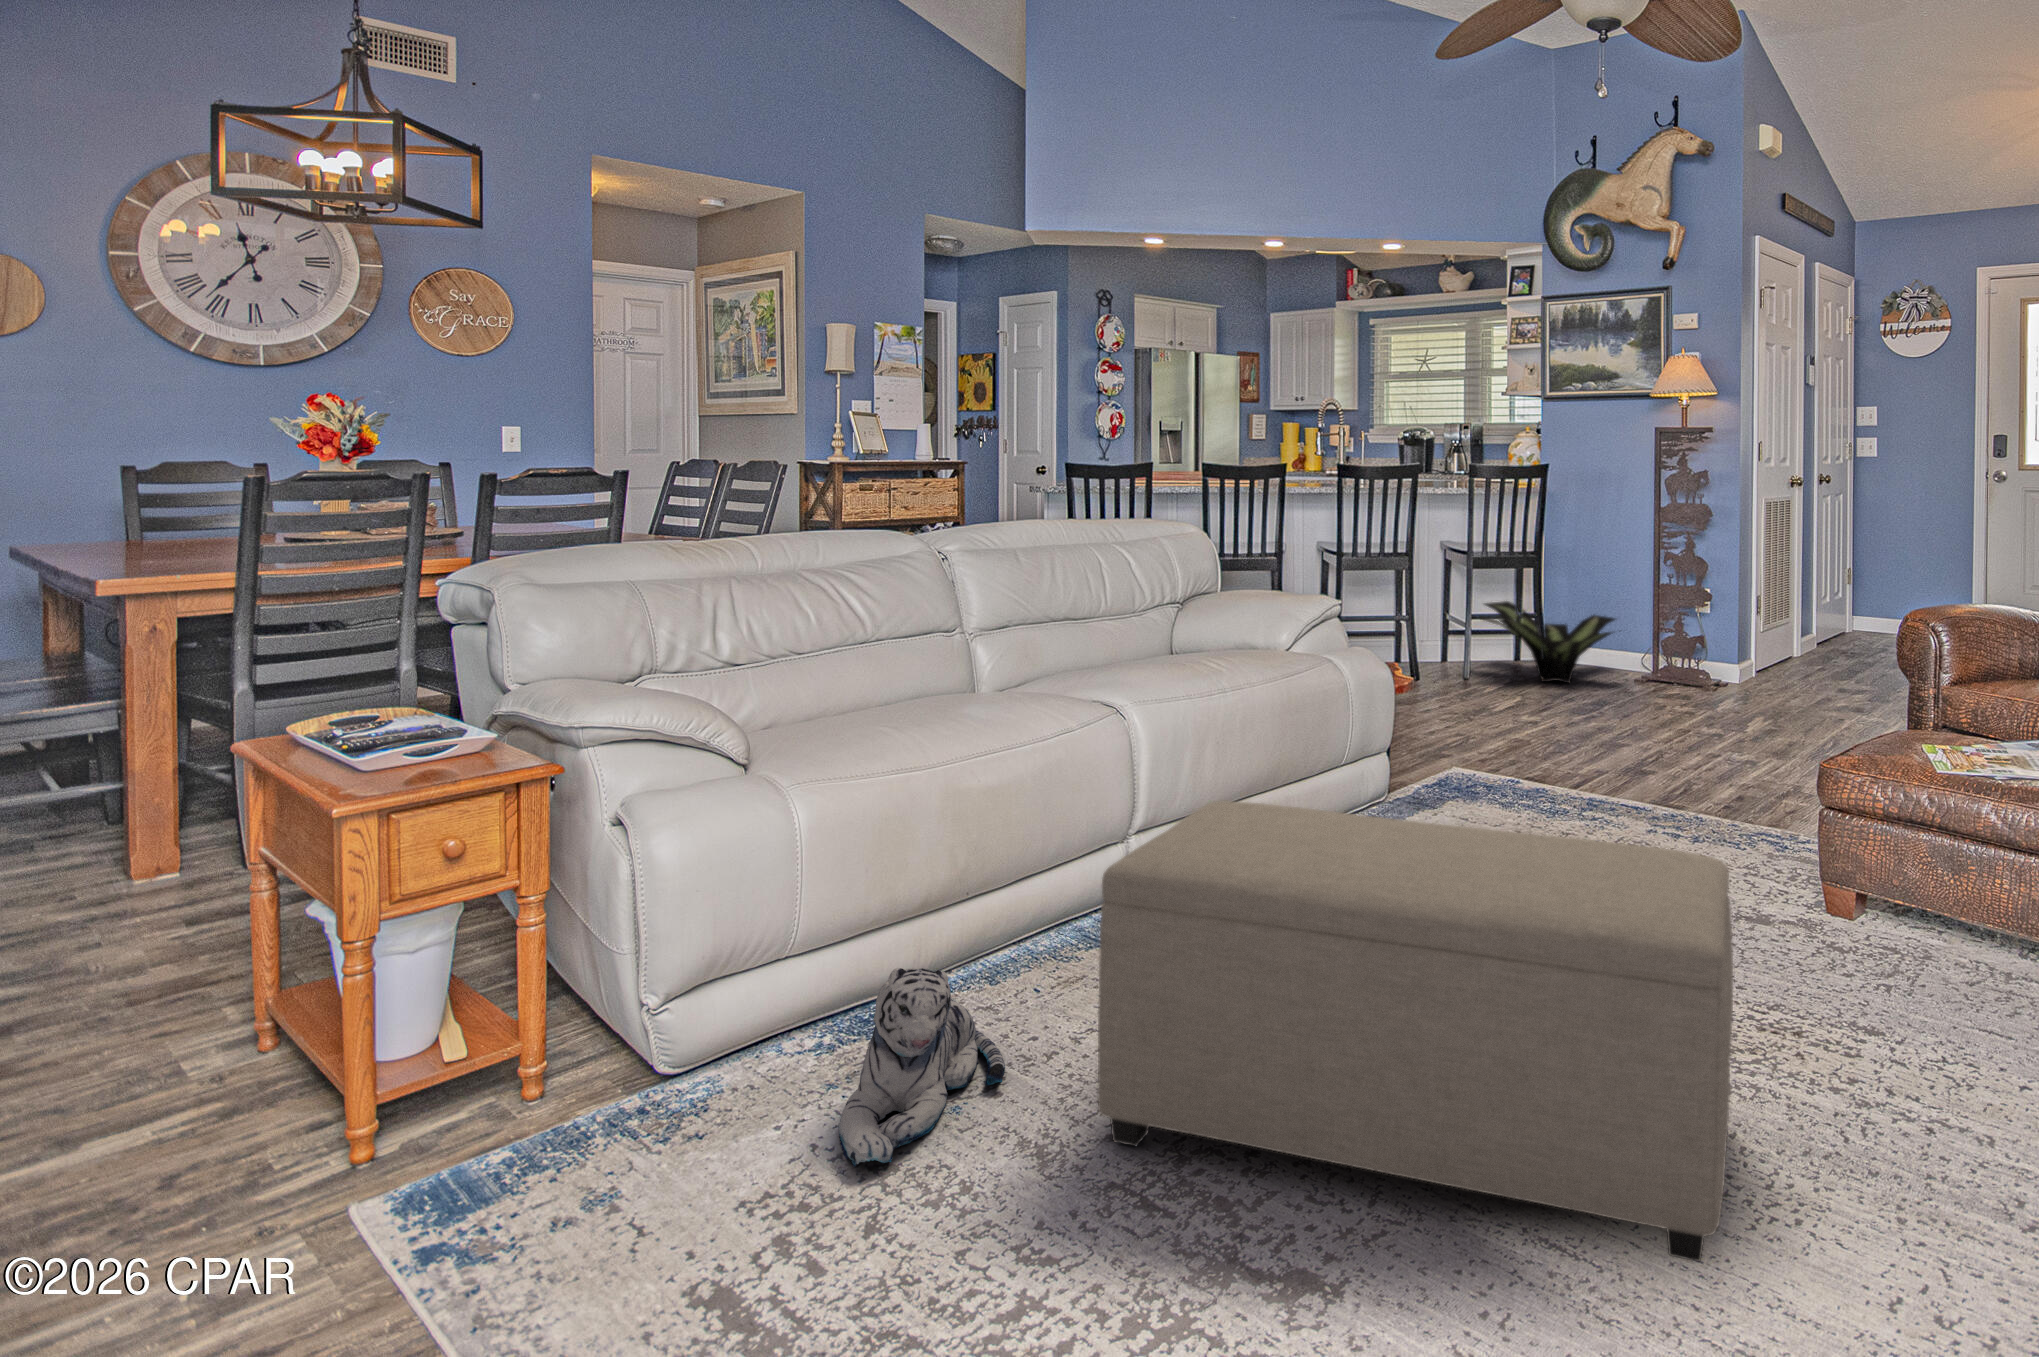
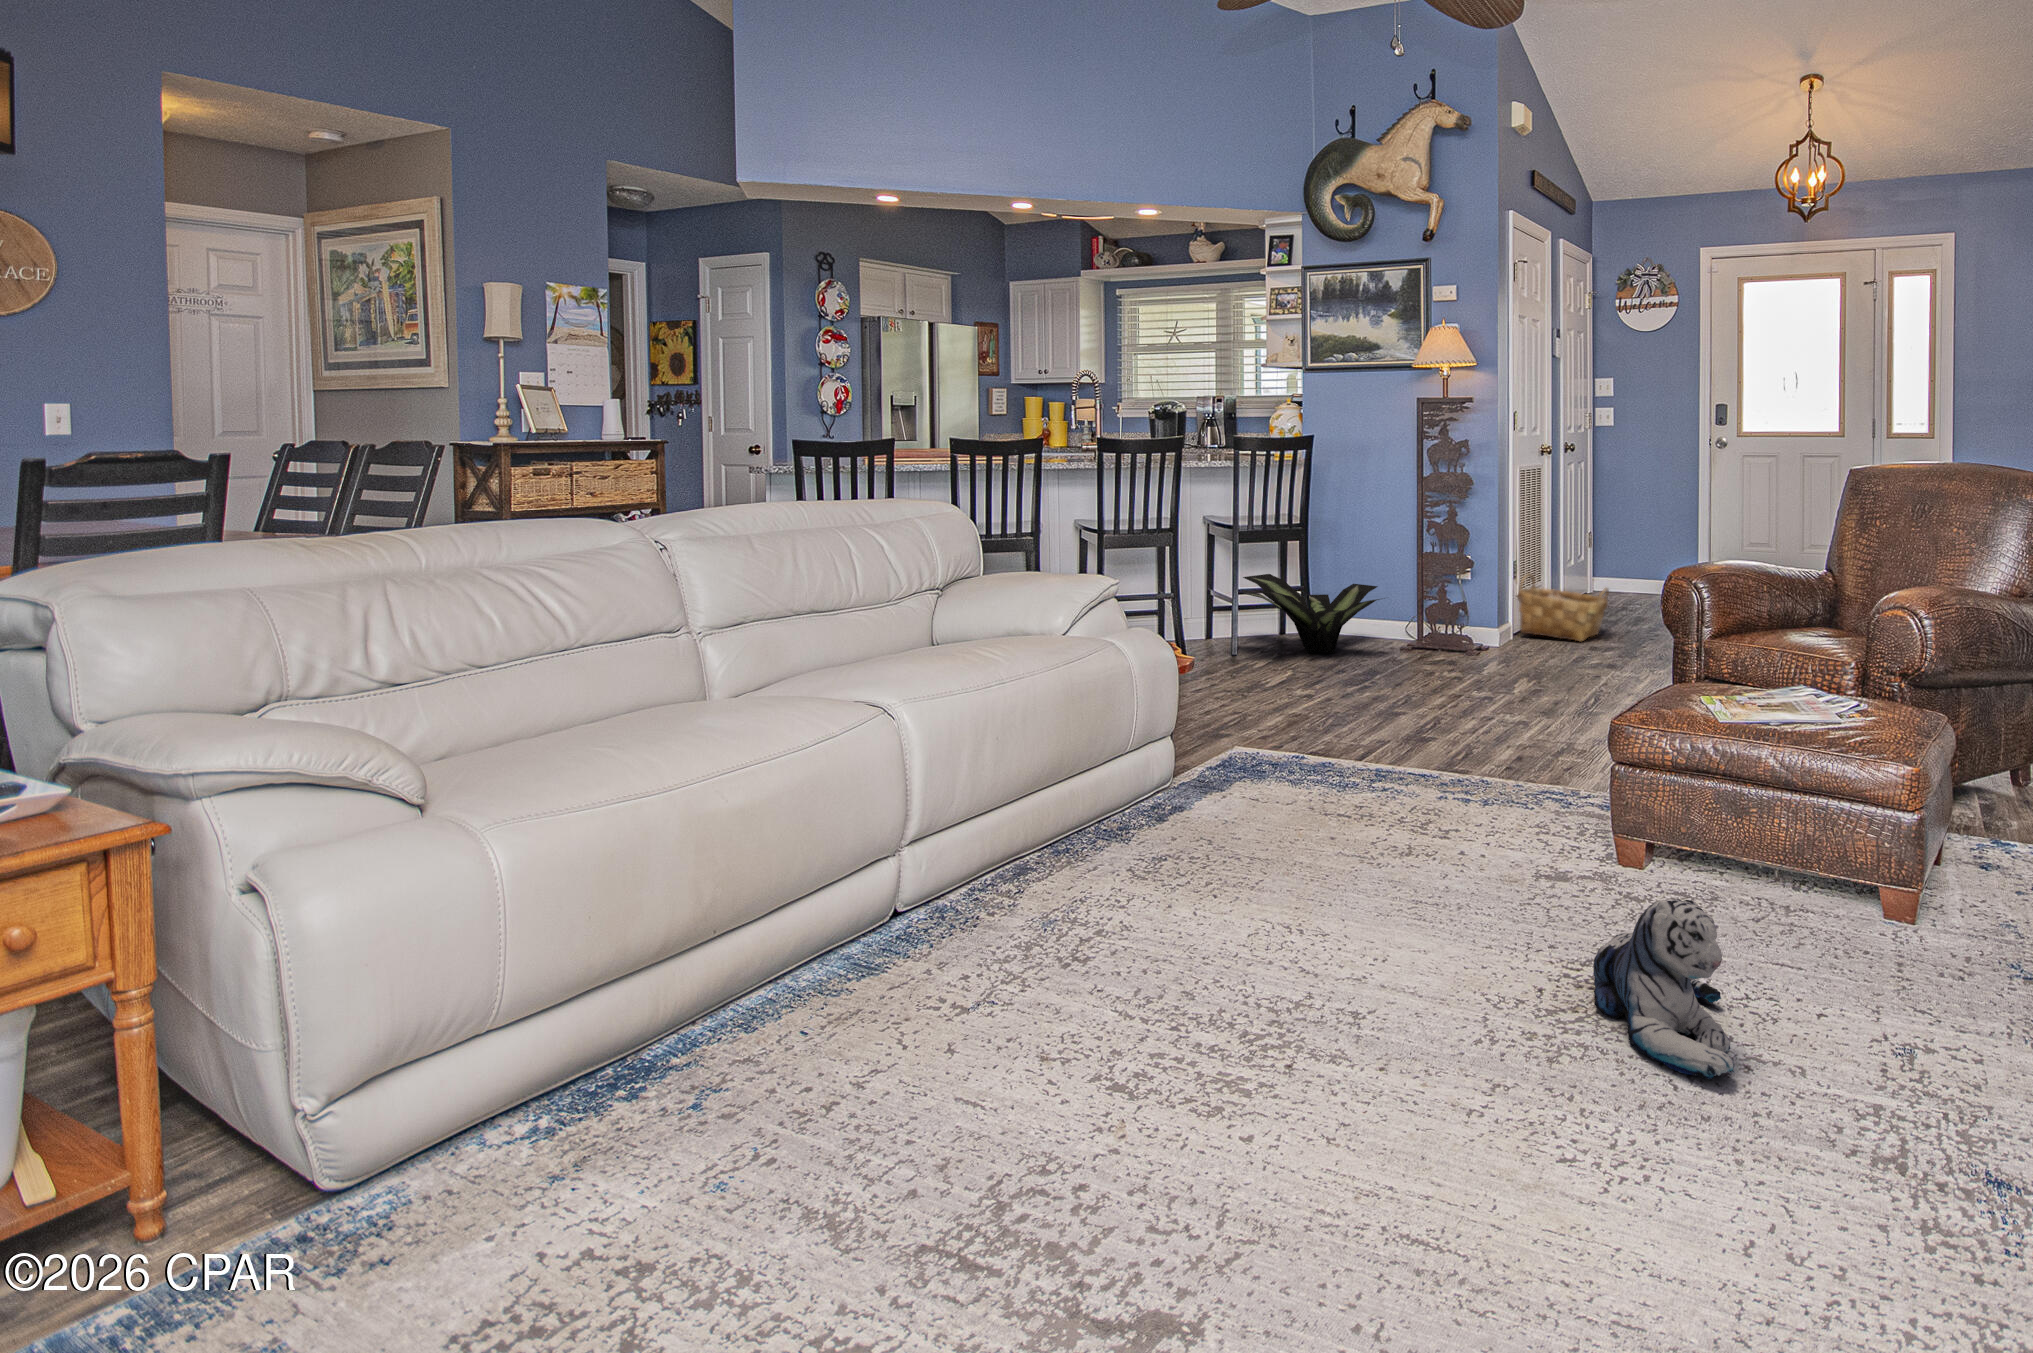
woven basket: none [1765,612,1866,686] -> present [1517,573,1609,641]
ottoman: present [1098,801,1733,1262] -> none [896,804,1582,1238]
plush toy: present [839,968,1005,1167] -> present [1593,899,1735,1079]

